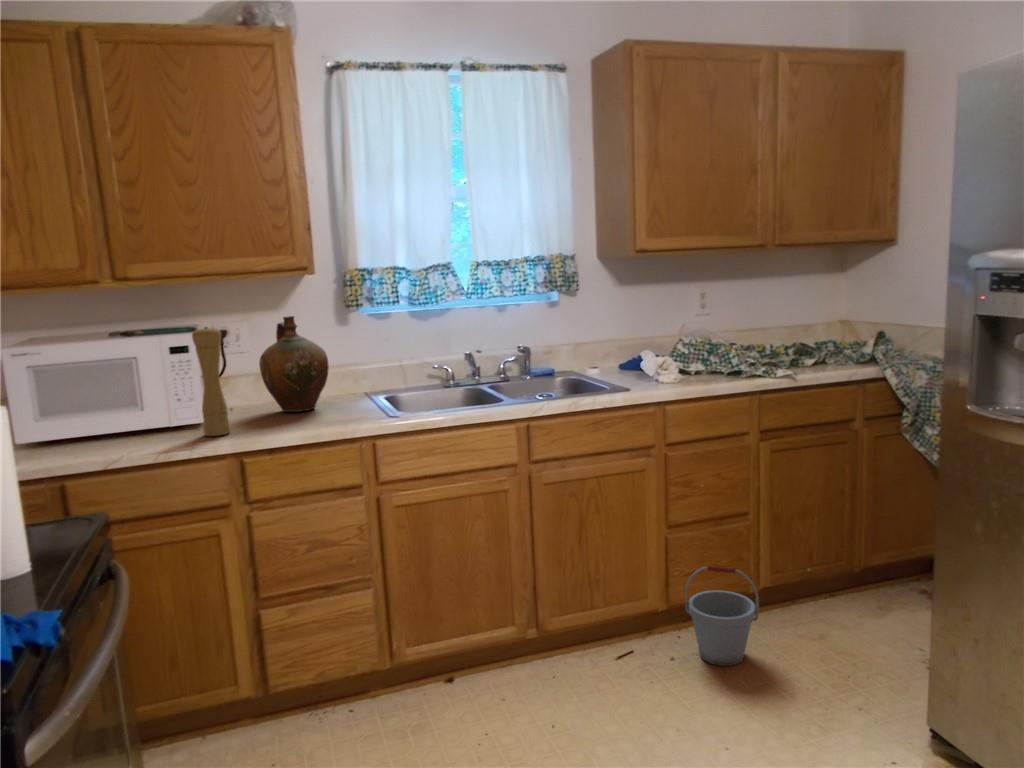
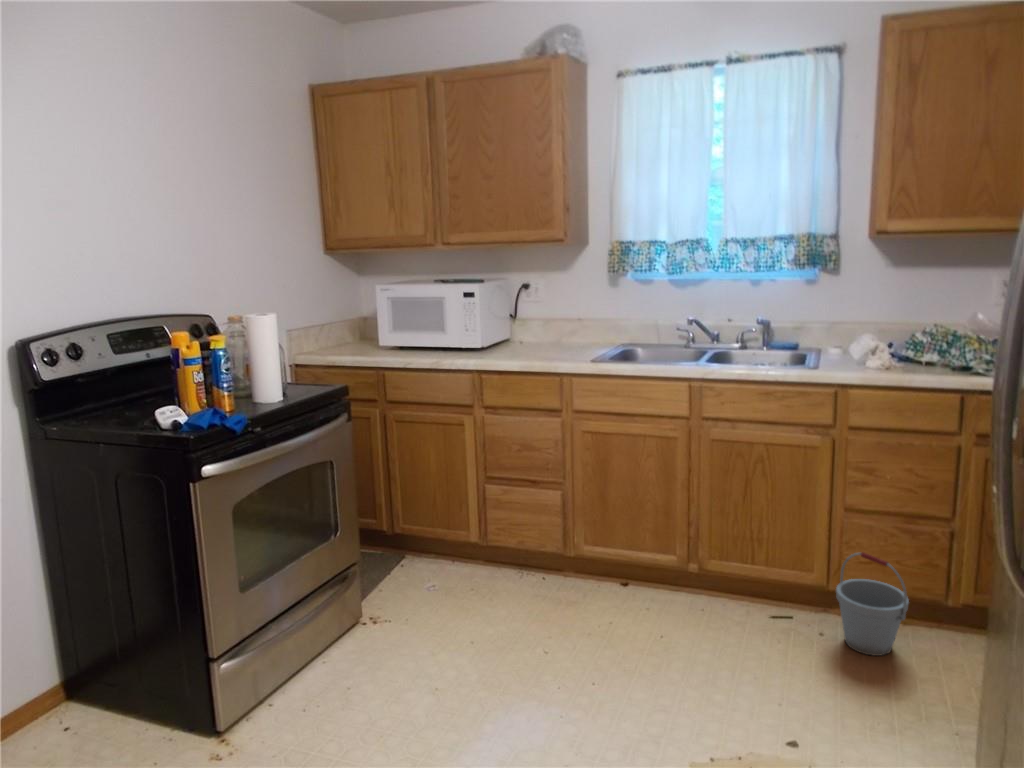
ceramic jug: present [259,316,329,412] -> none [530,277,578,349]
pepper mill: present [192,327,230,436] -> none [467,281,487,357]

